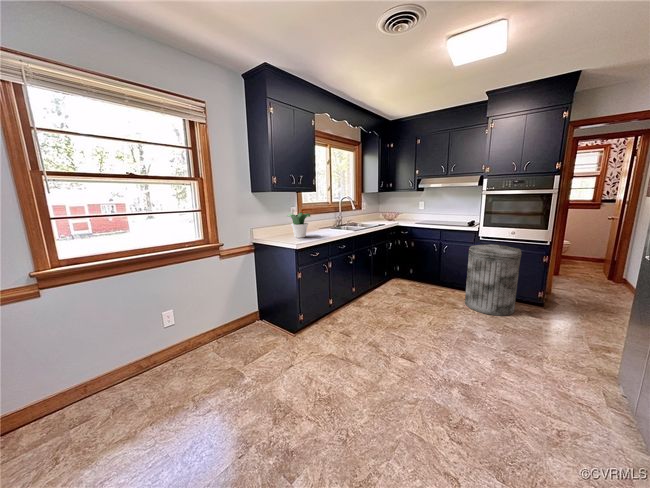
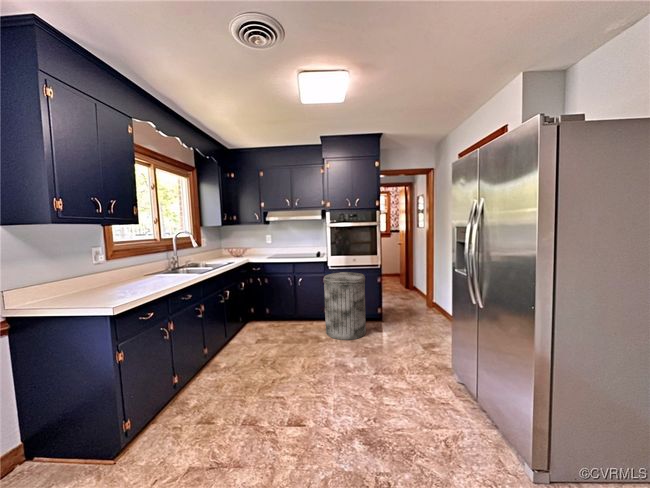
potted plant: present [288,213,310,238] -> none [87,256,135,295]

